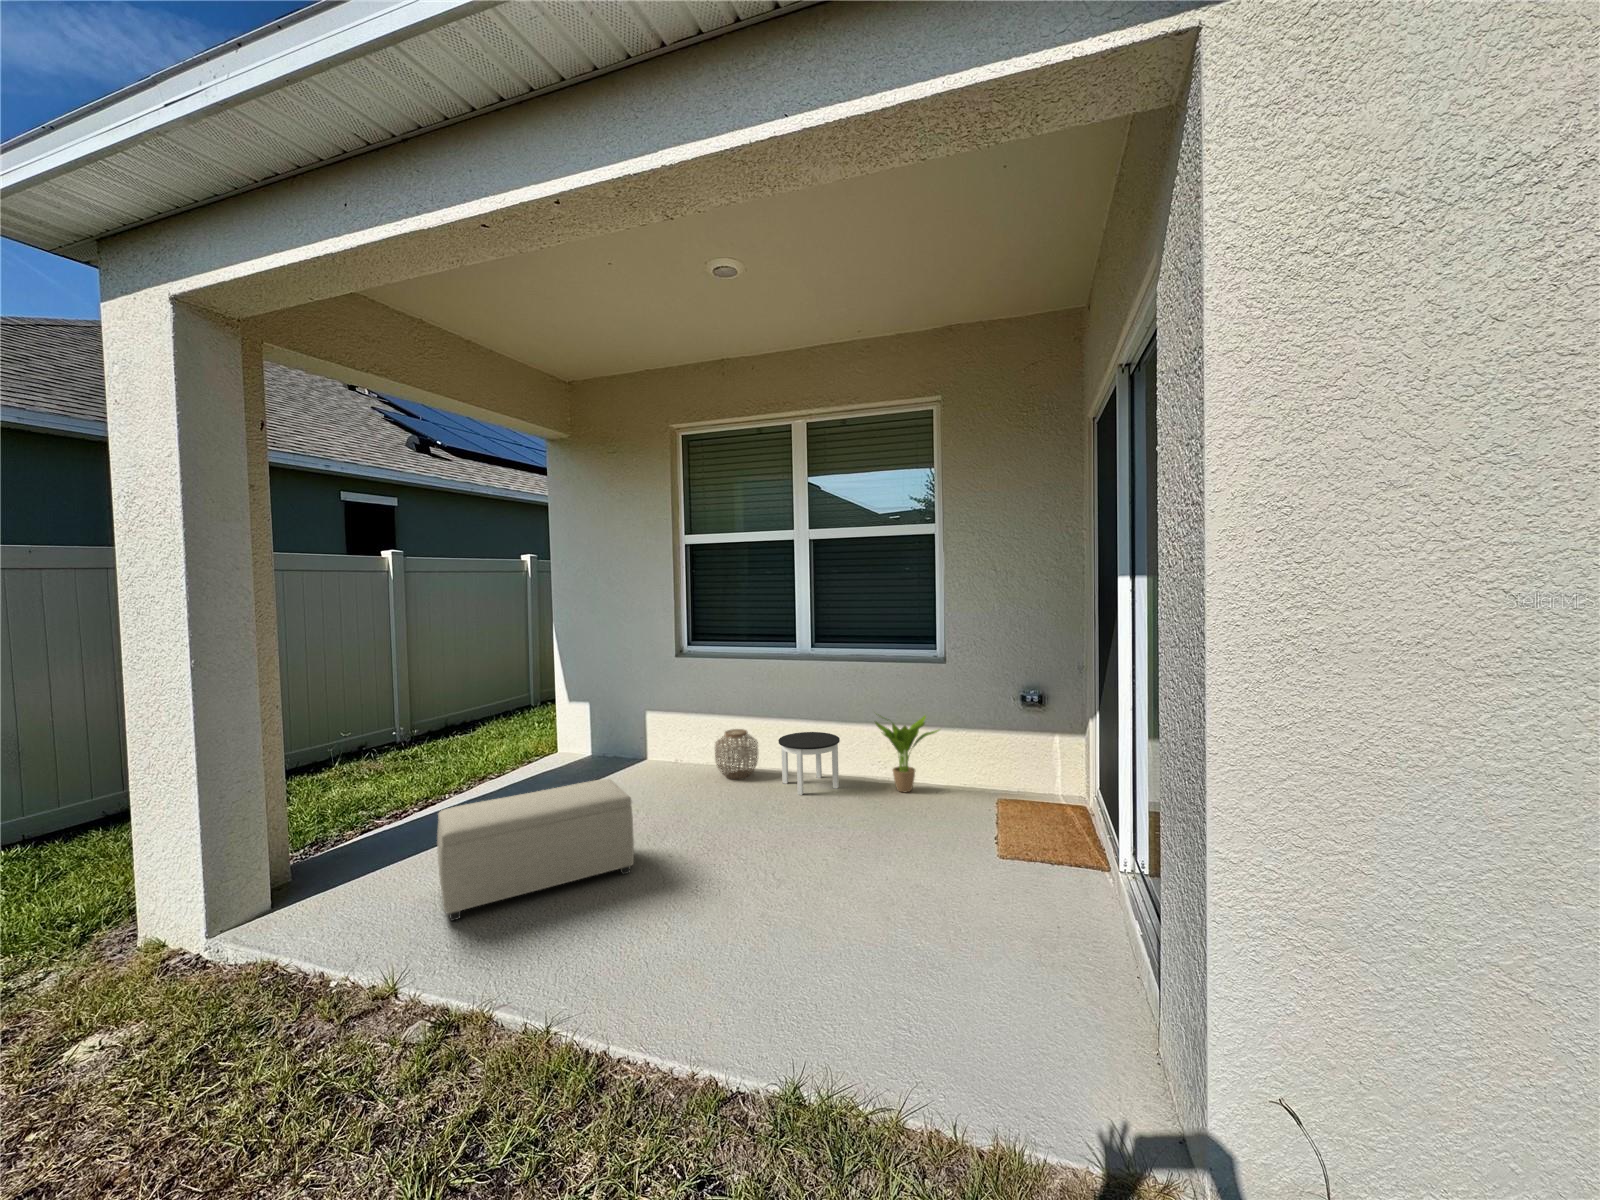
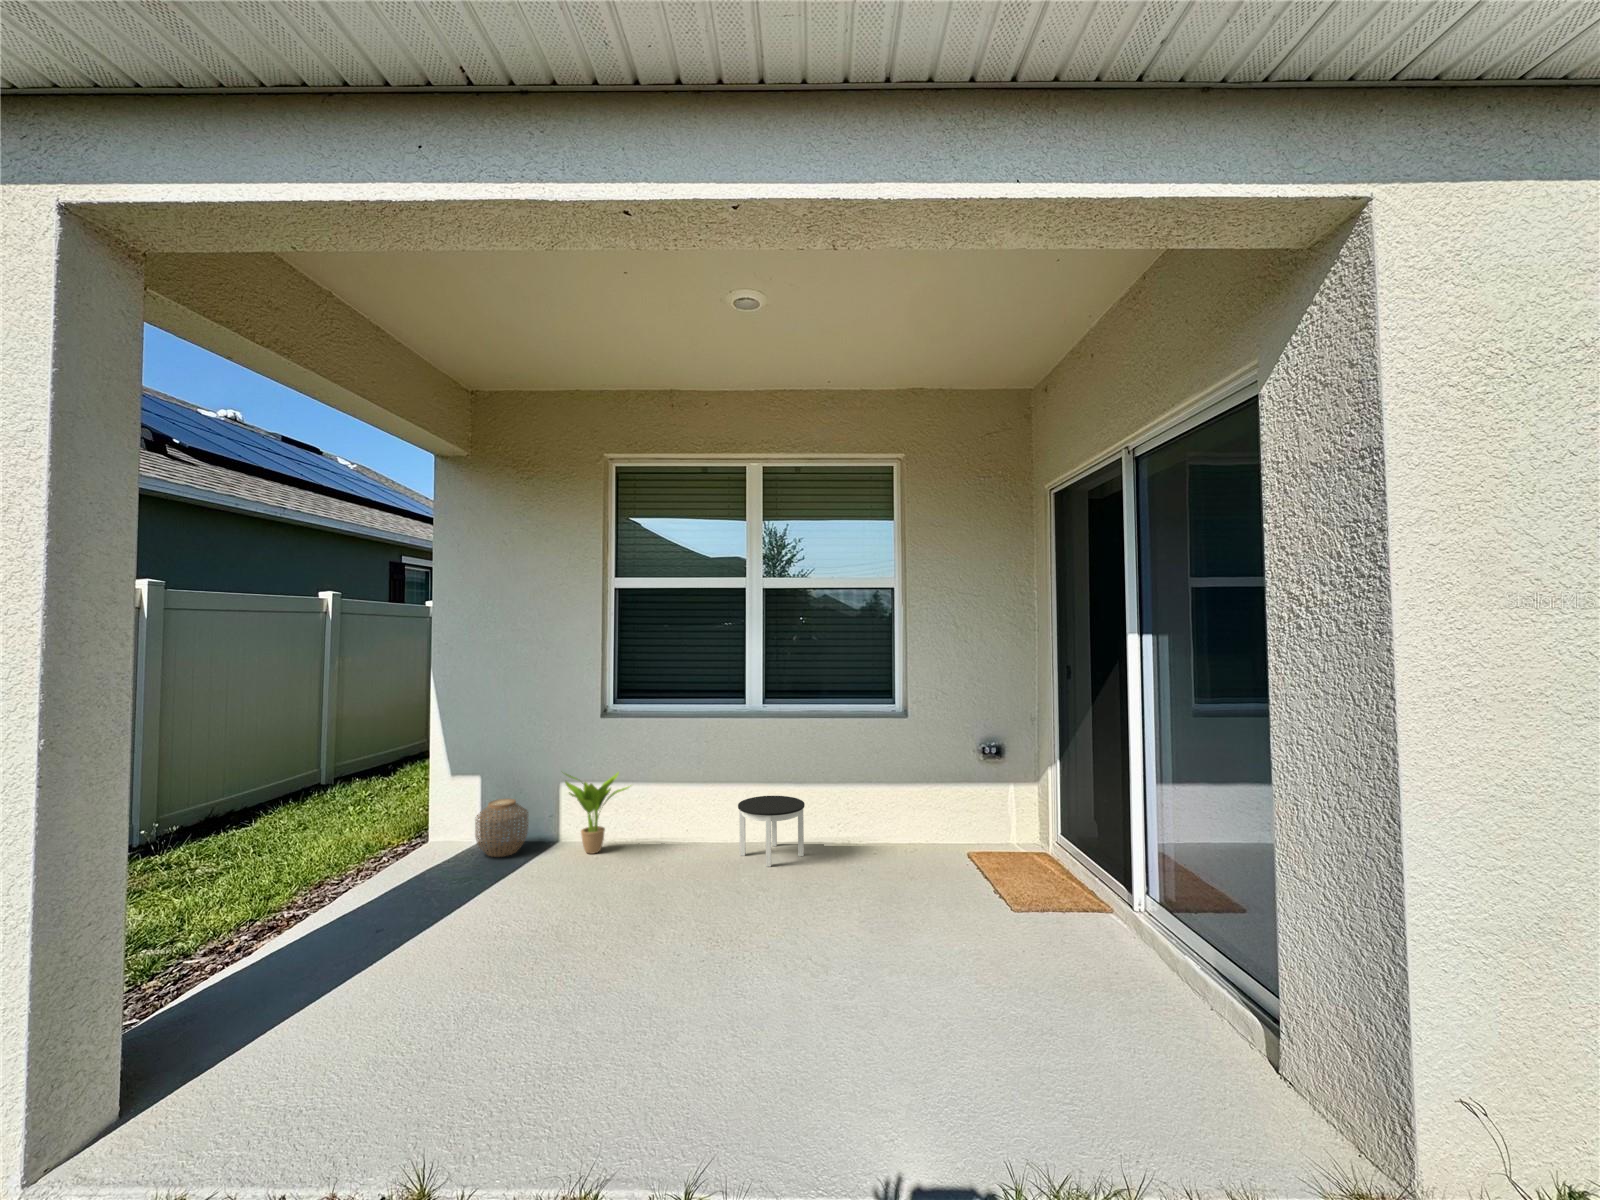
potted plant: present [875,714,939,792] -> present [565,772,629,854]
woven basket: present [715,729,758,779] -> present [475,799,528,857]
ottoman: present [437,779,634,921] -> none [396,867,644,1076]

